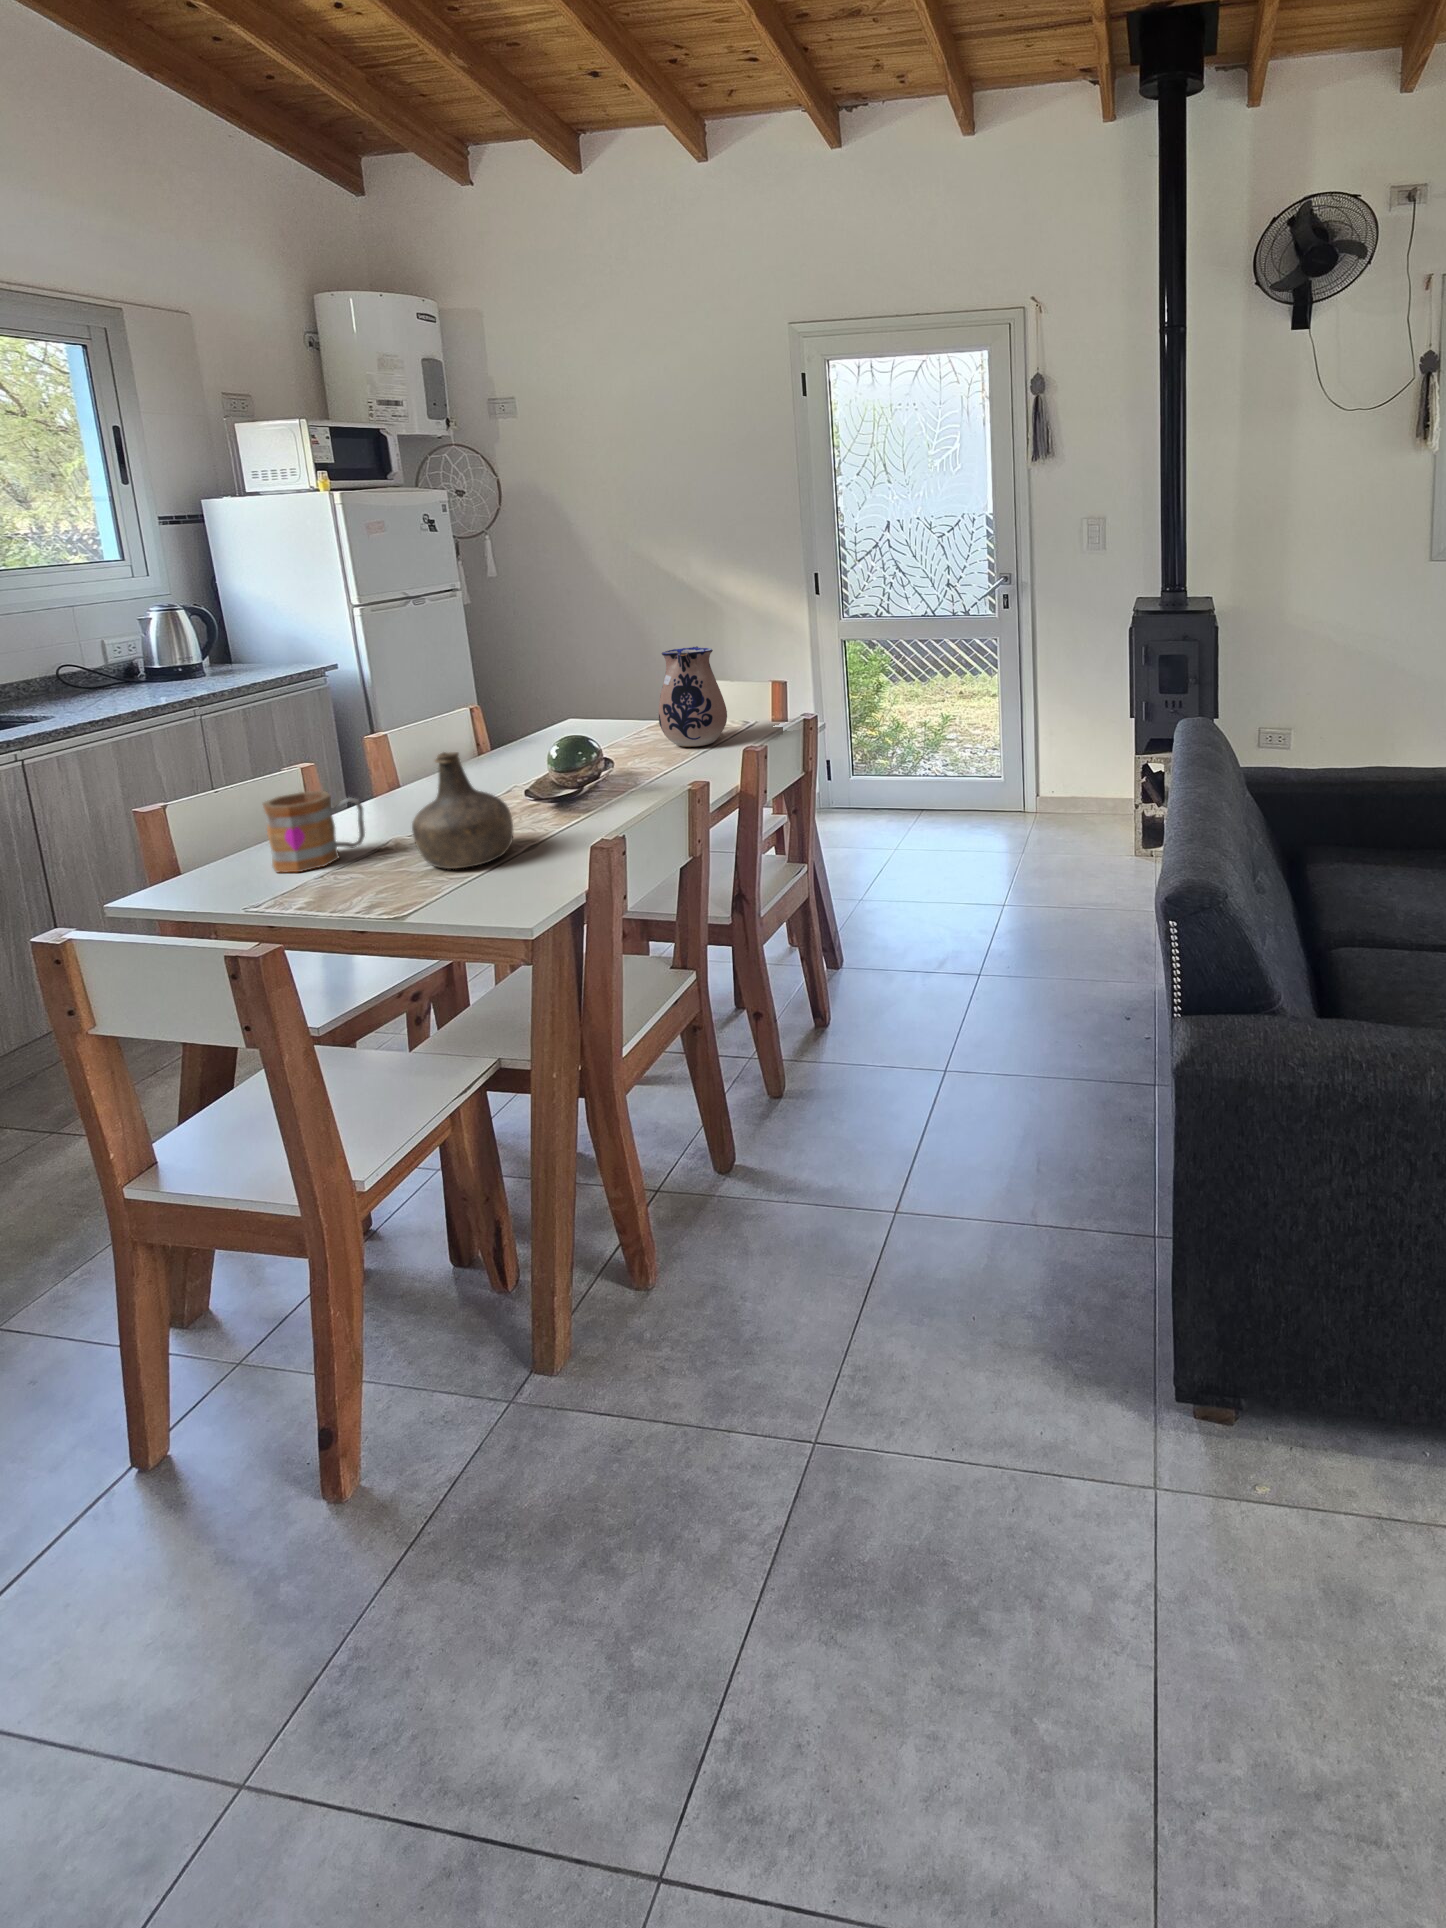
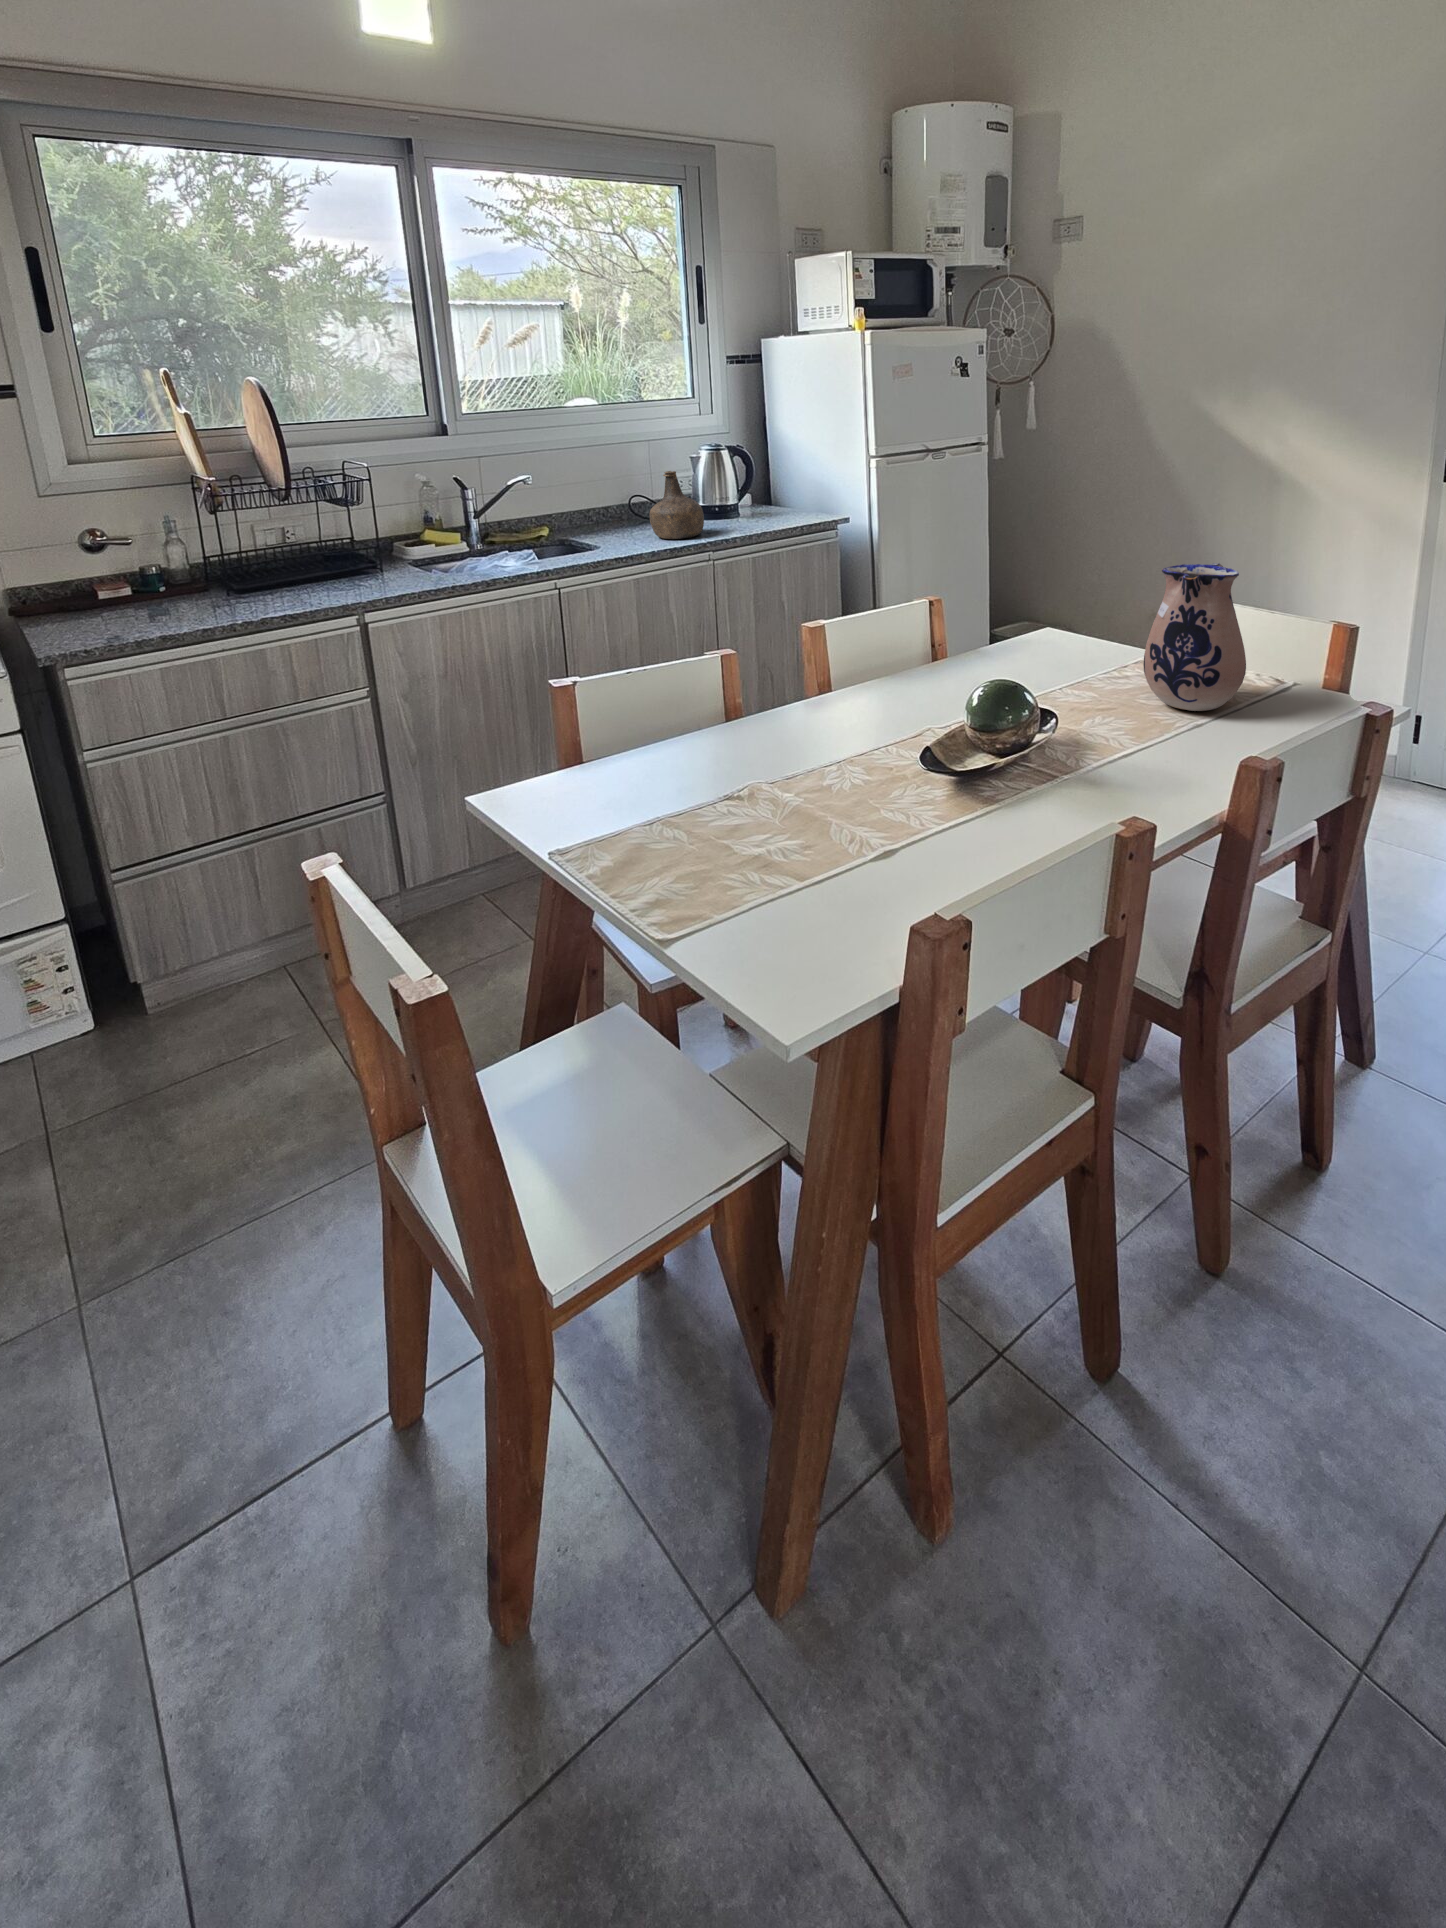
bottle: present [412,752,513,869] -> present [649,471,704,539]
mug: present [263,791,365,872] -> none [617,709,718,810]

